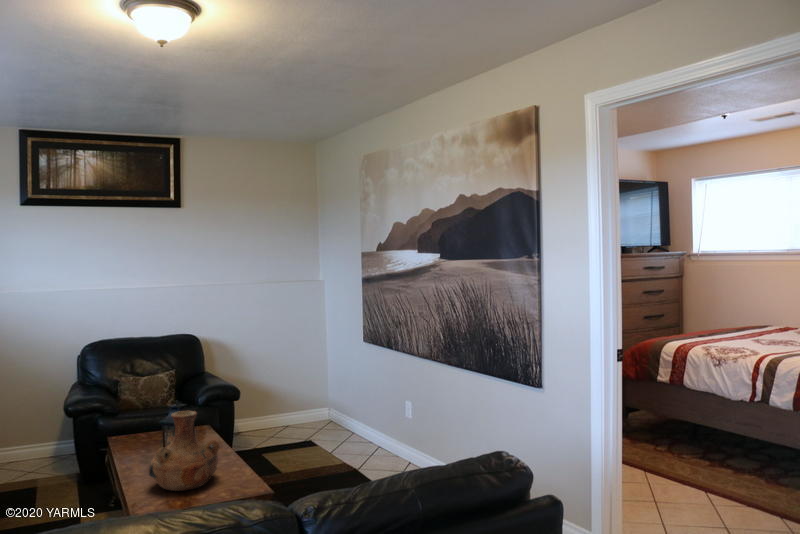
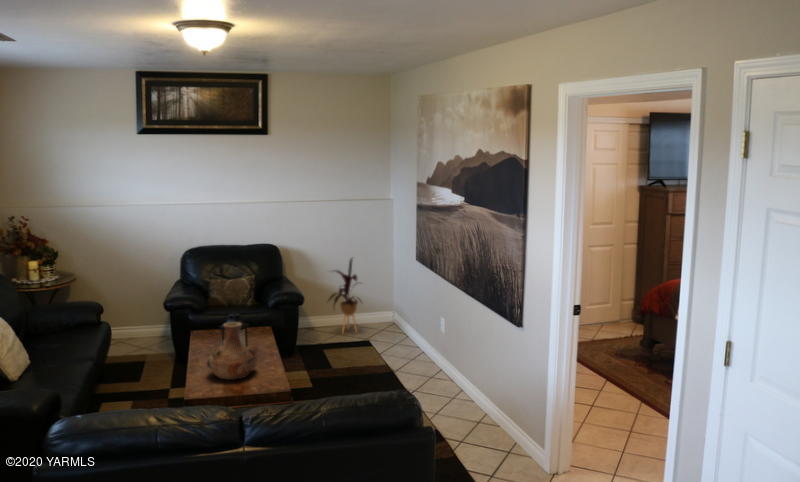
house plant: none [255,342,299,433] -> present [329,259,361,332]

